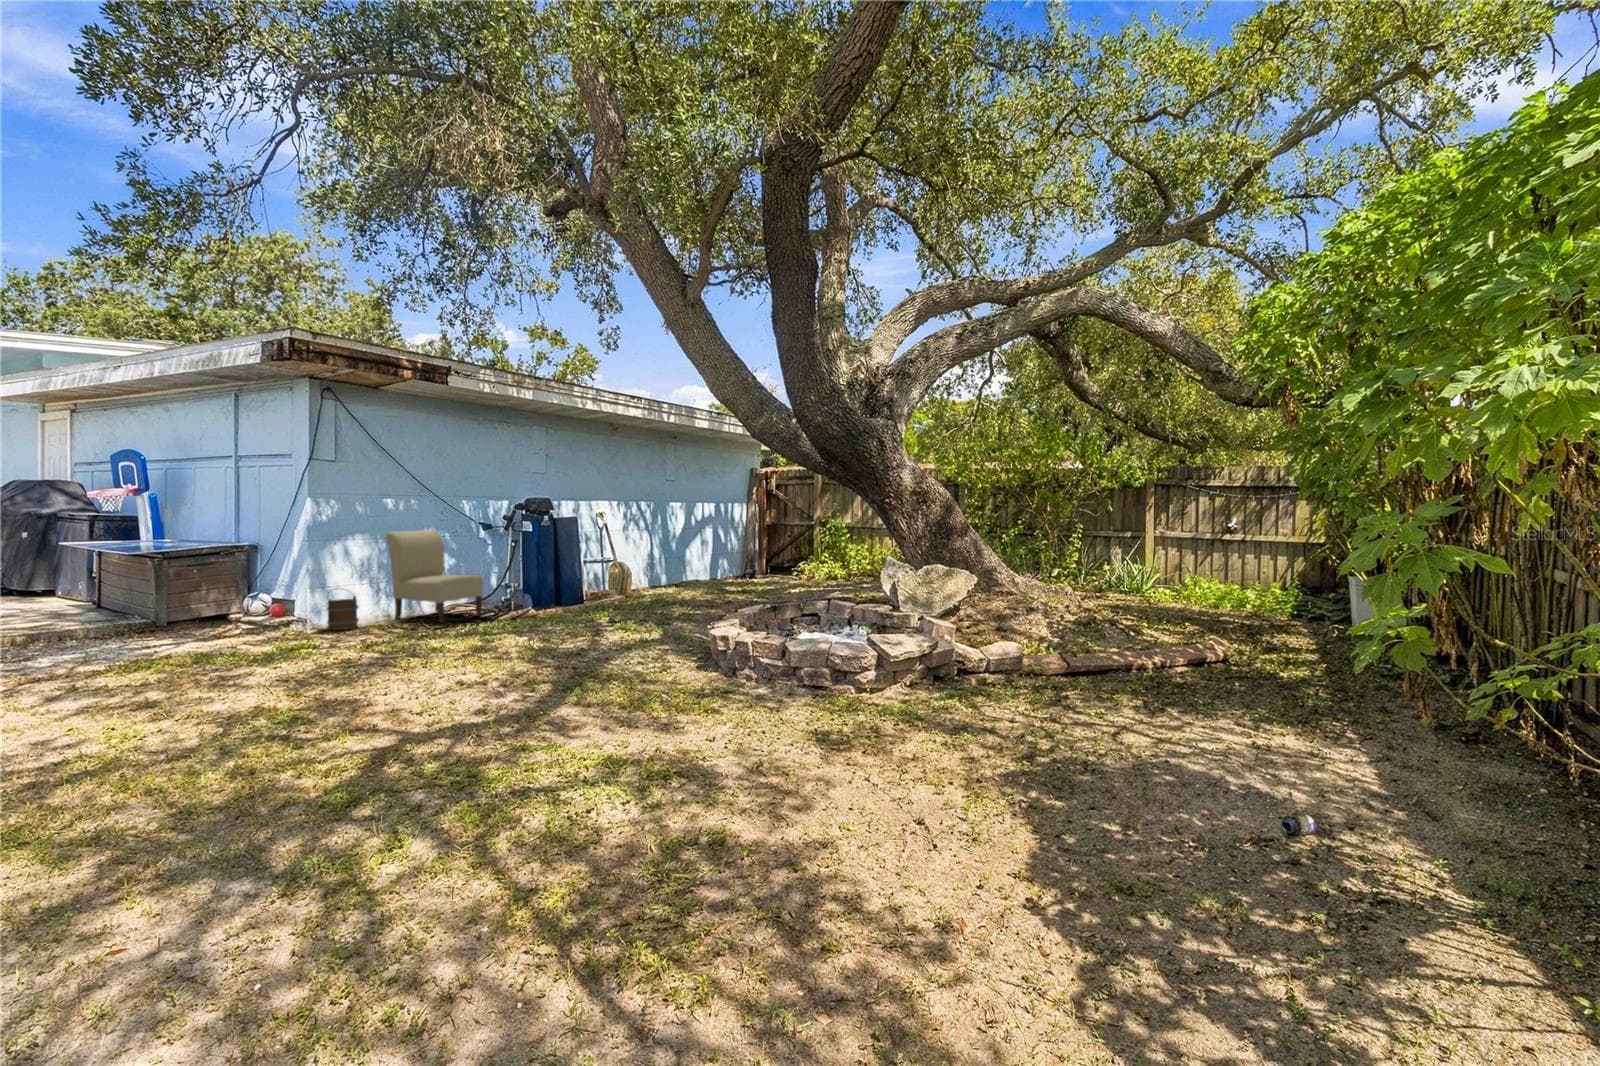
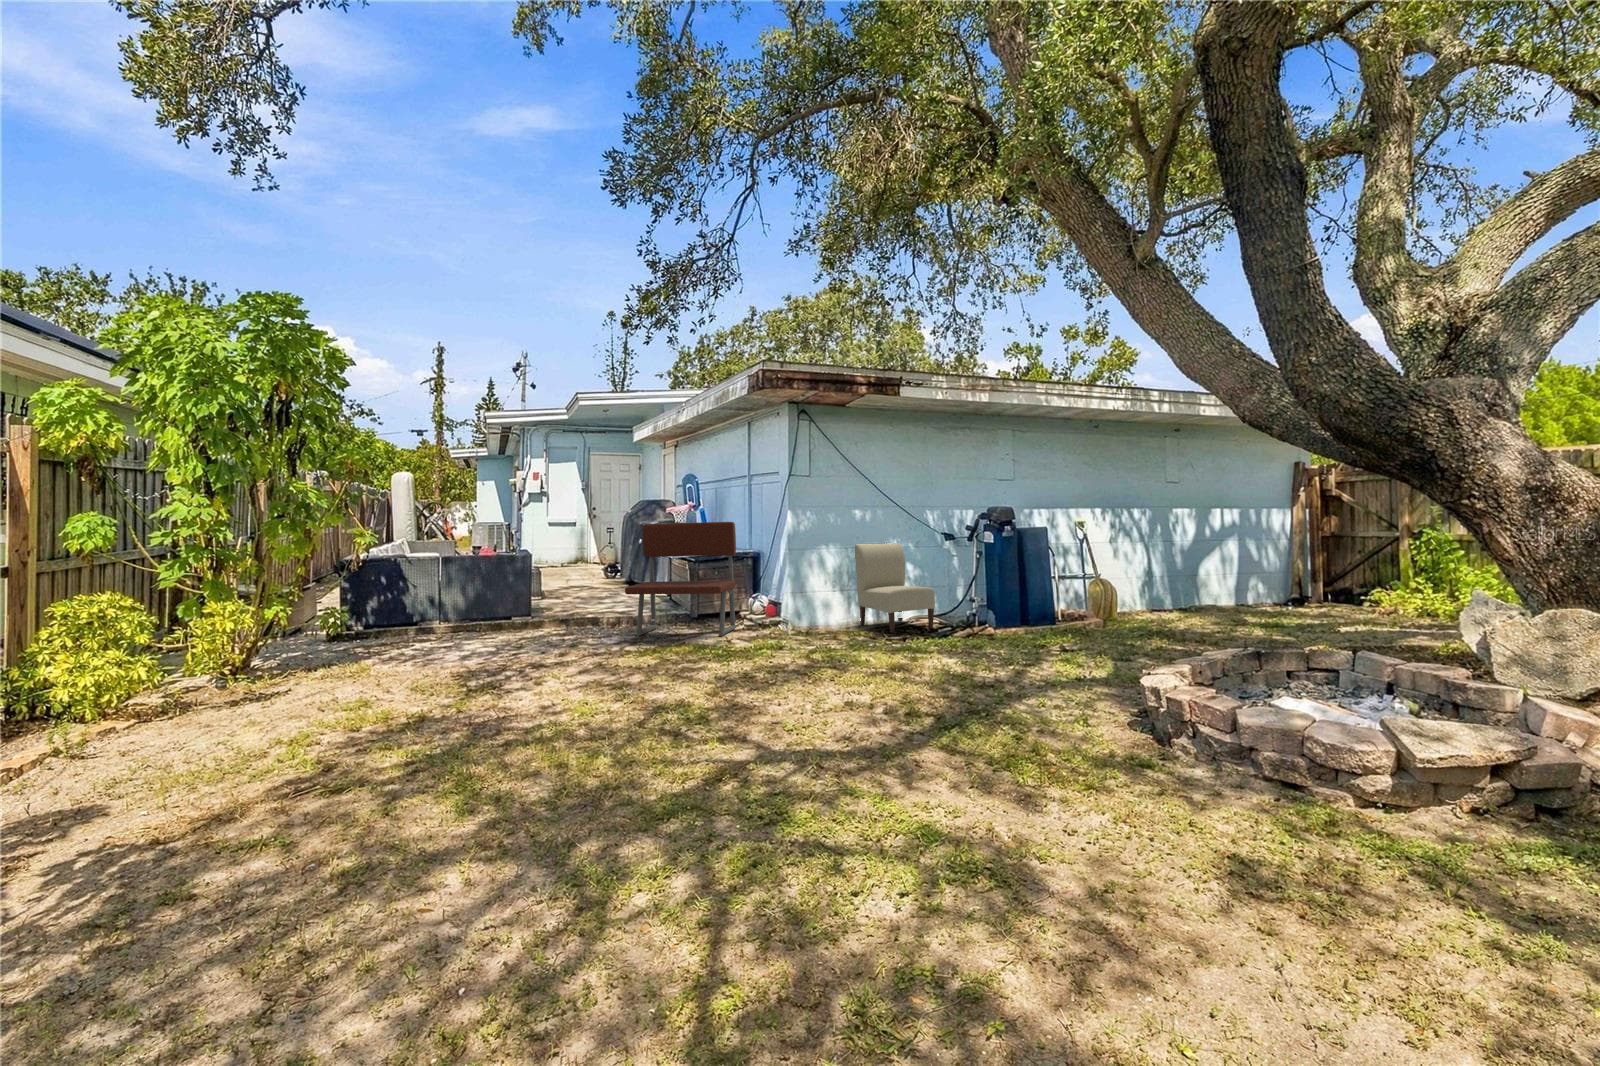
bench: none [60,506,233,655] -> present [625,522,736,636]
bucket: present [327,595,359,630] -> none [800,594,826,632]

